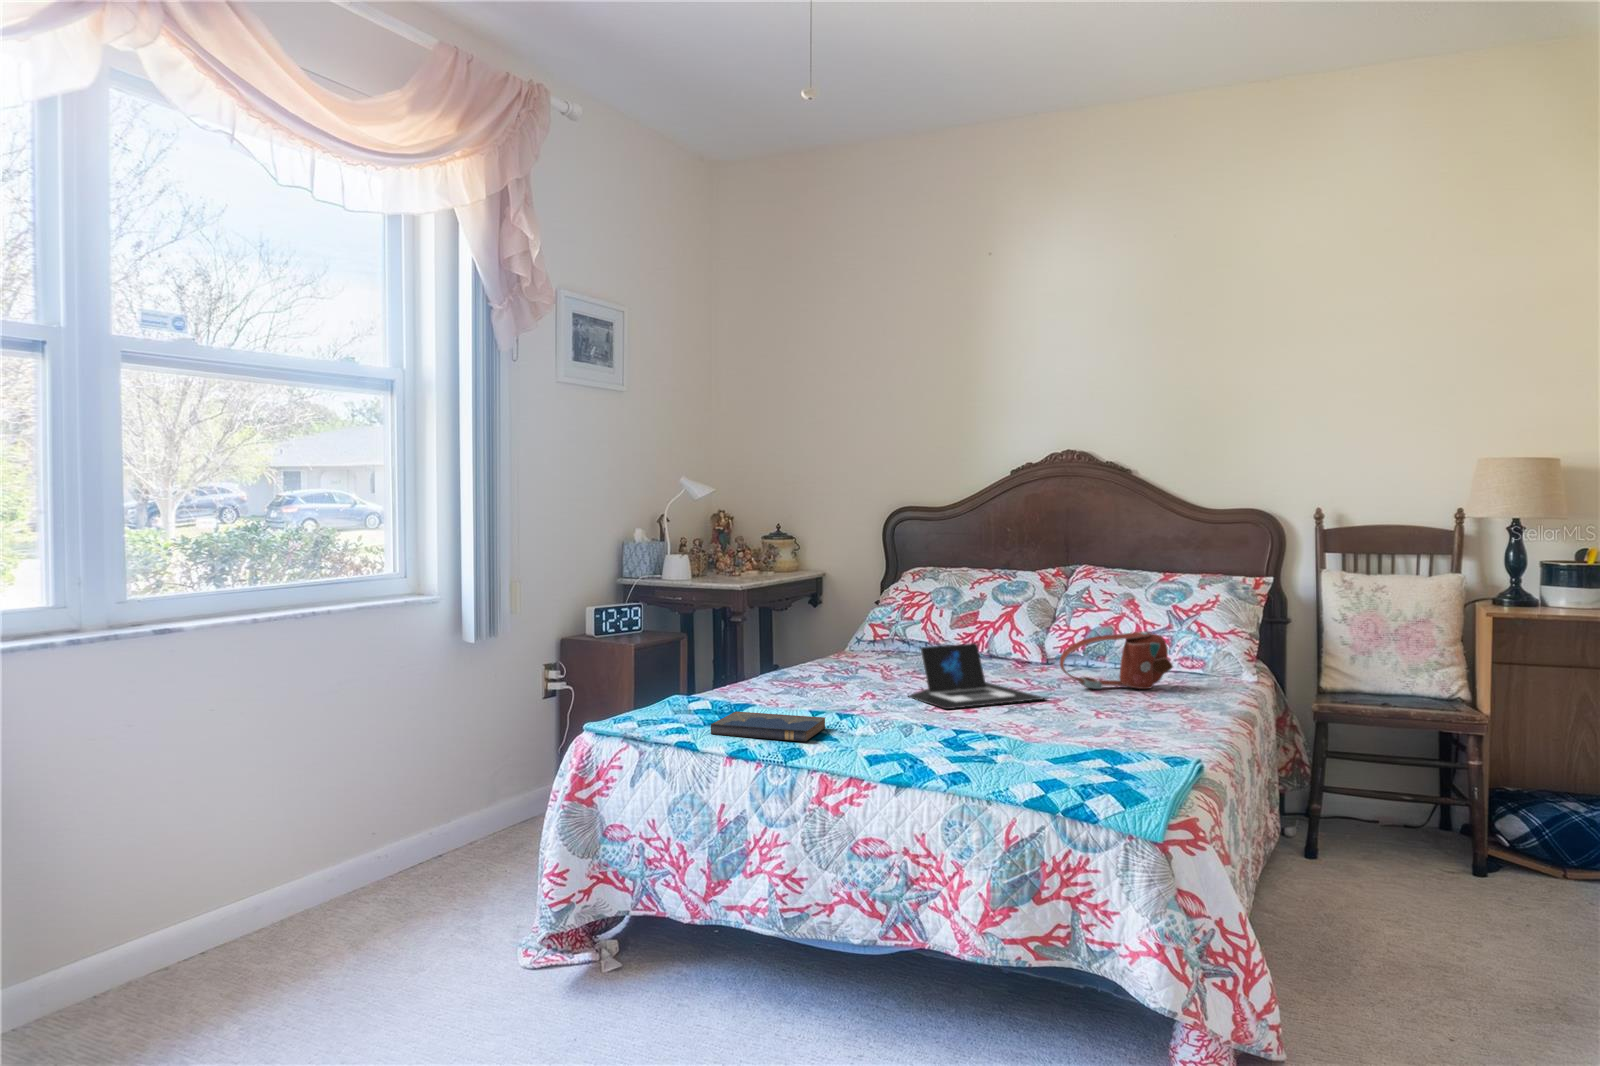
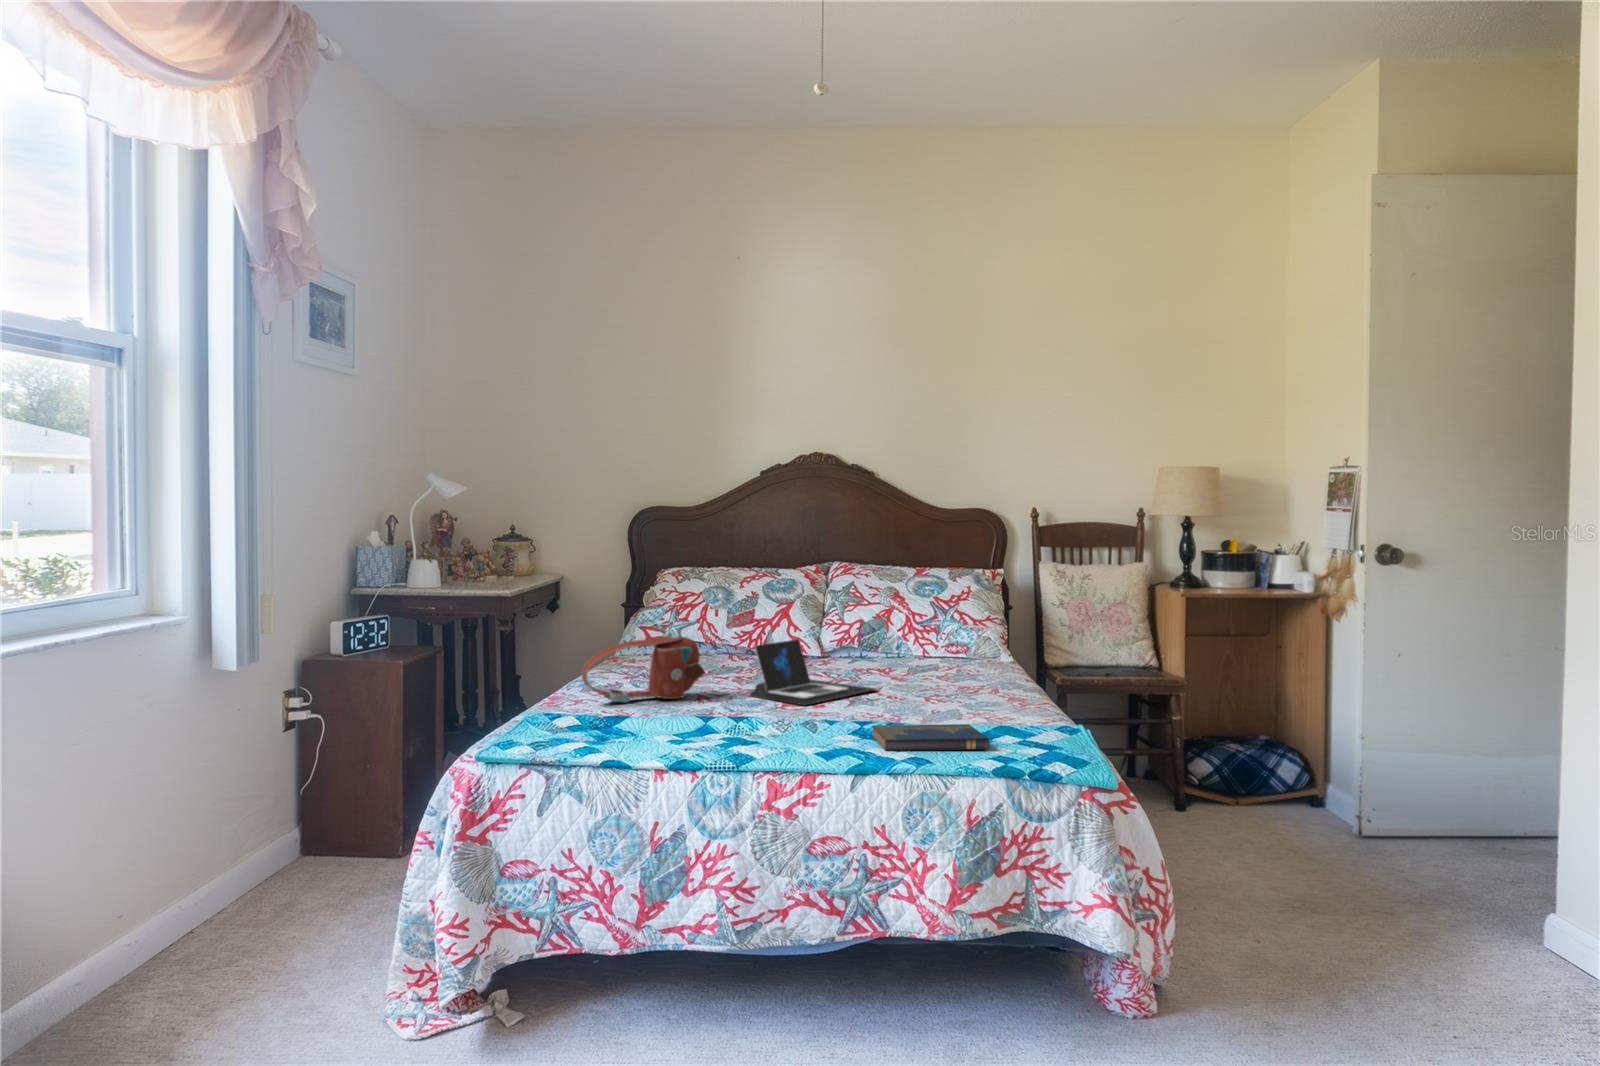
handbag: present [1059,632,1173,689] -> present [582,635,705,702]
hardcover book: present [711,712,825,741] -> present [872,724,989,751]

